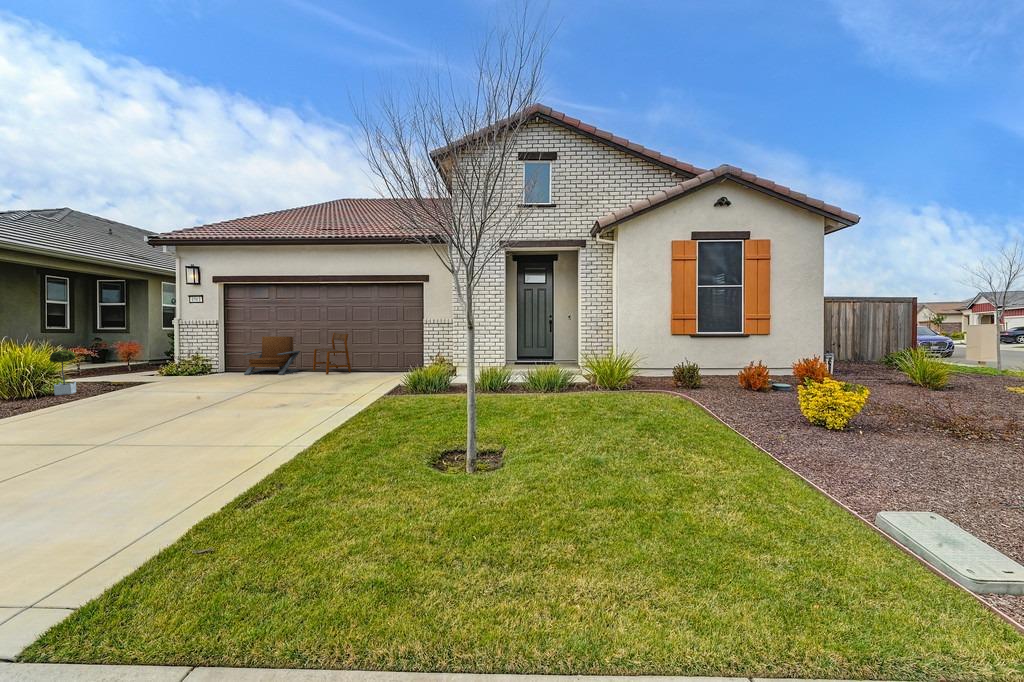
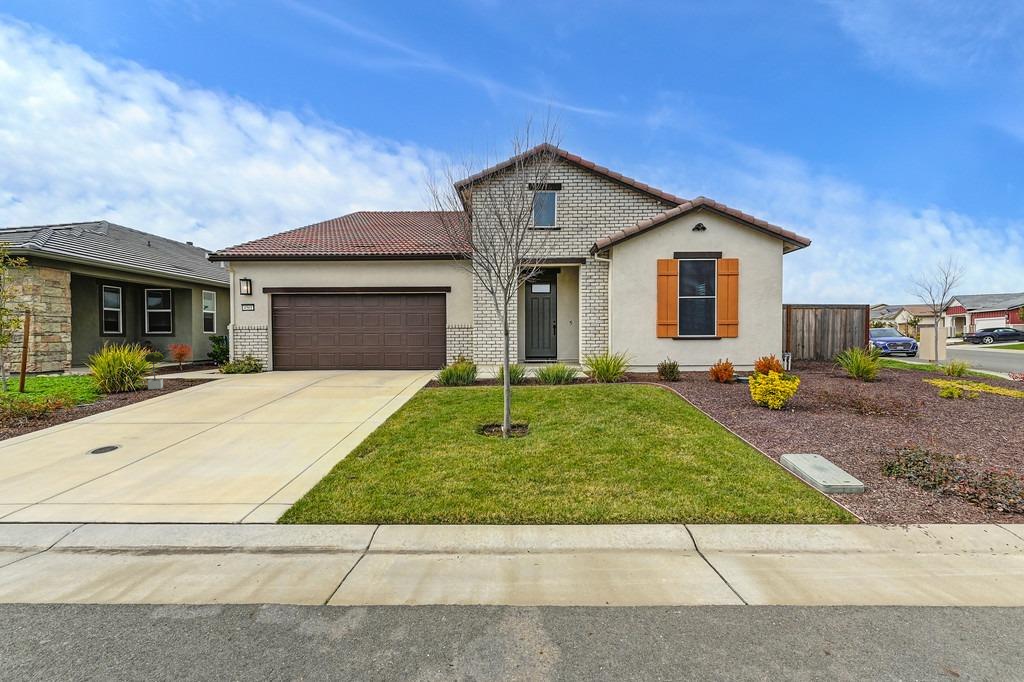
bench: present [313,333,351,374] -> none [350,336,384,372]
lounge chair: present [243,337,300,375] -> none [292,340,338,373]

